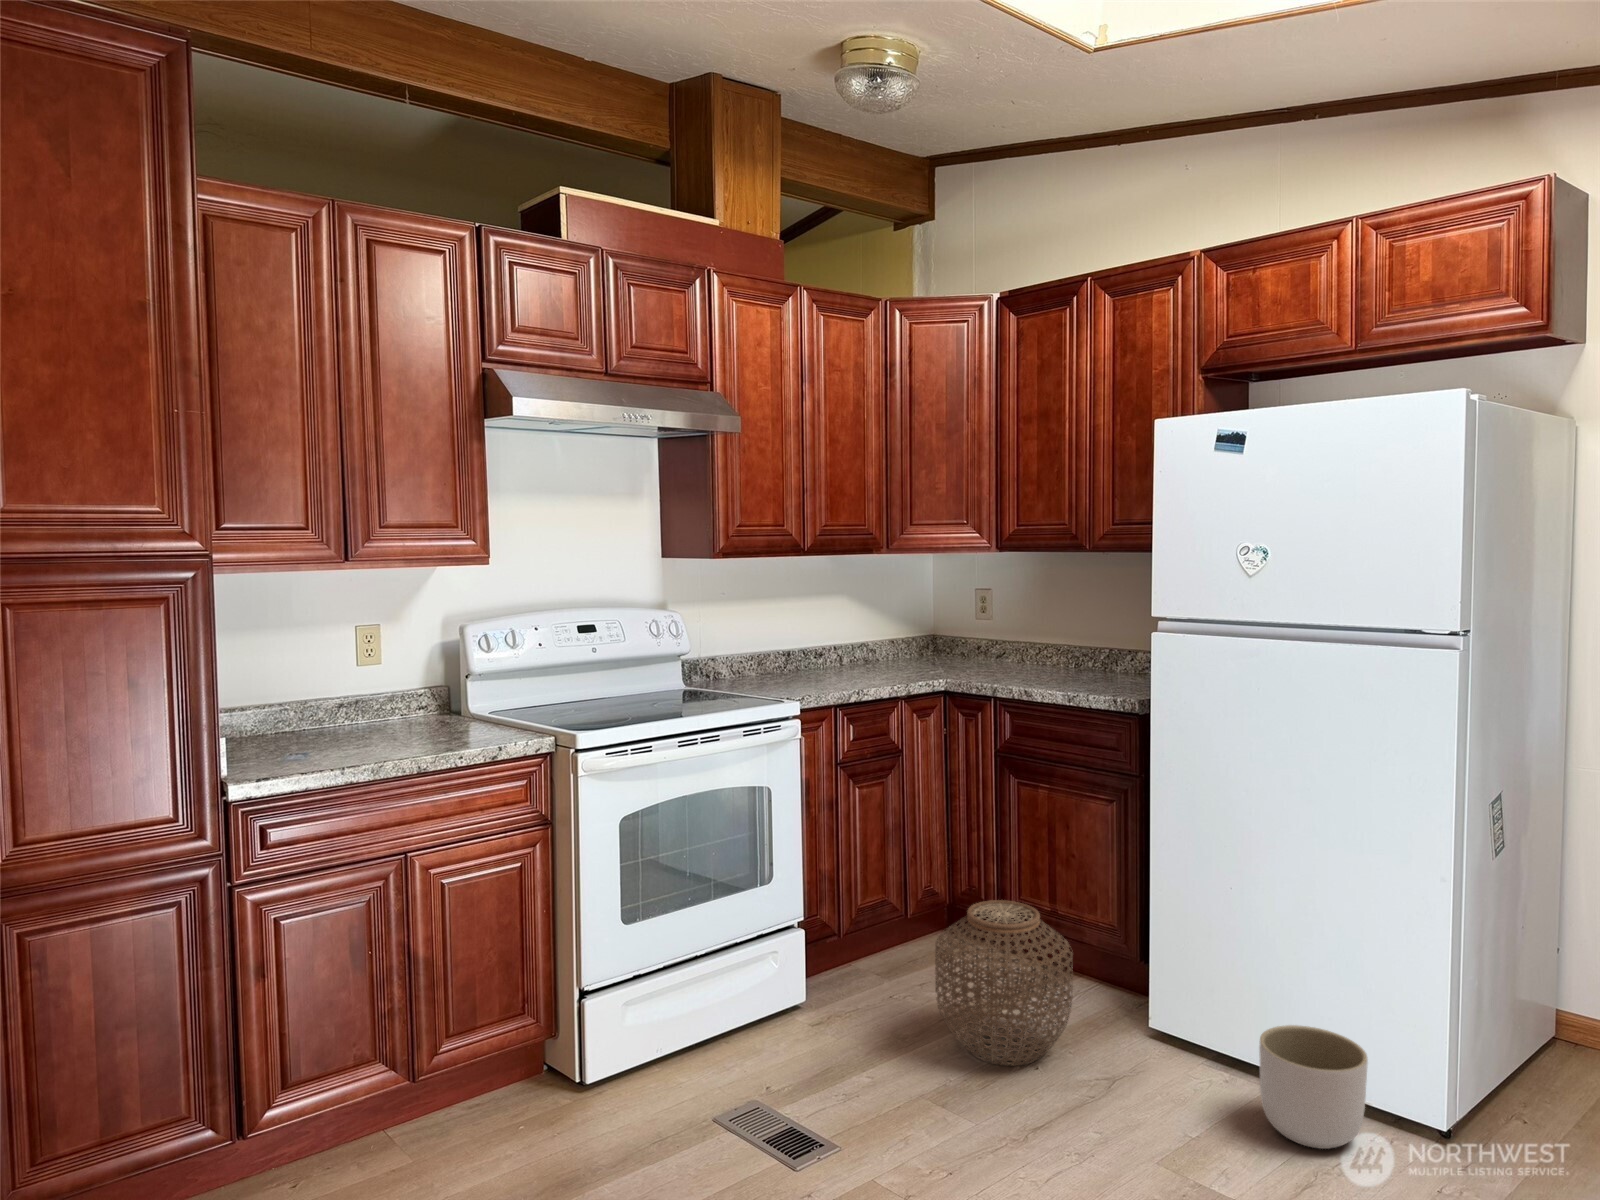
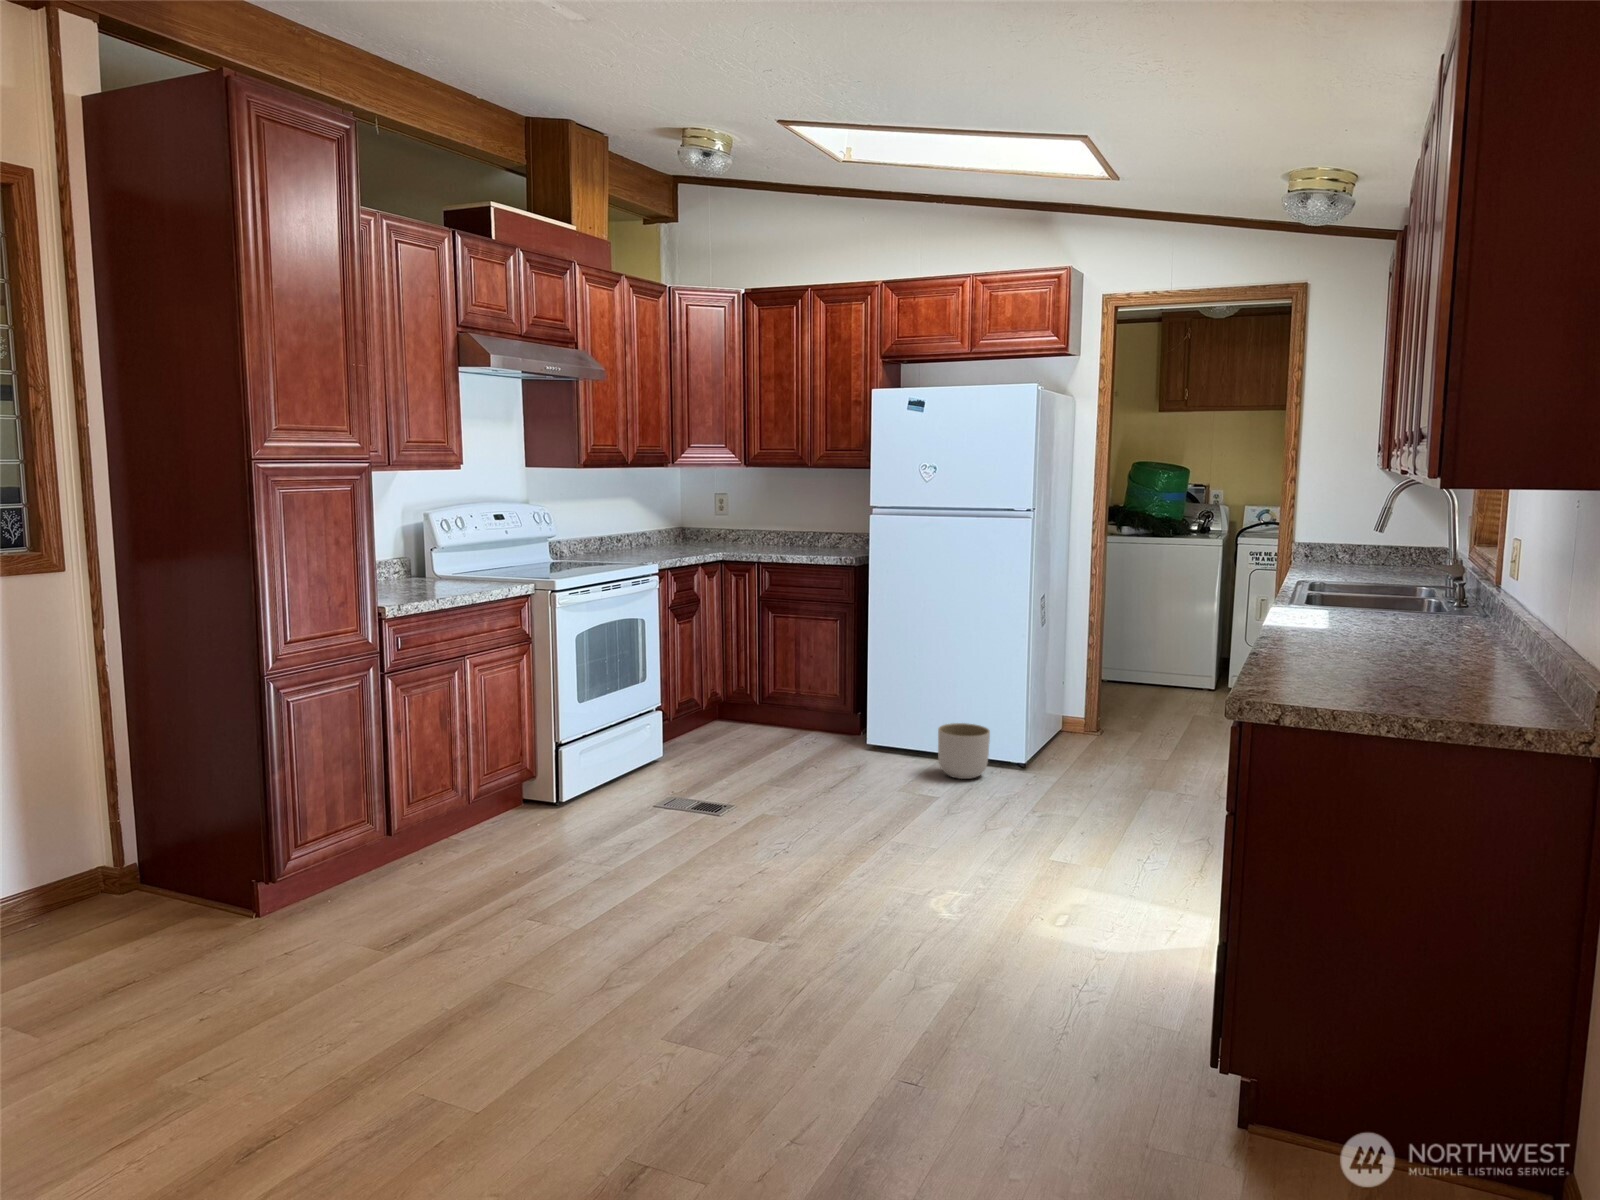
woven basket: present [935,900,1073,1066] -> none [752,679,833,771]

